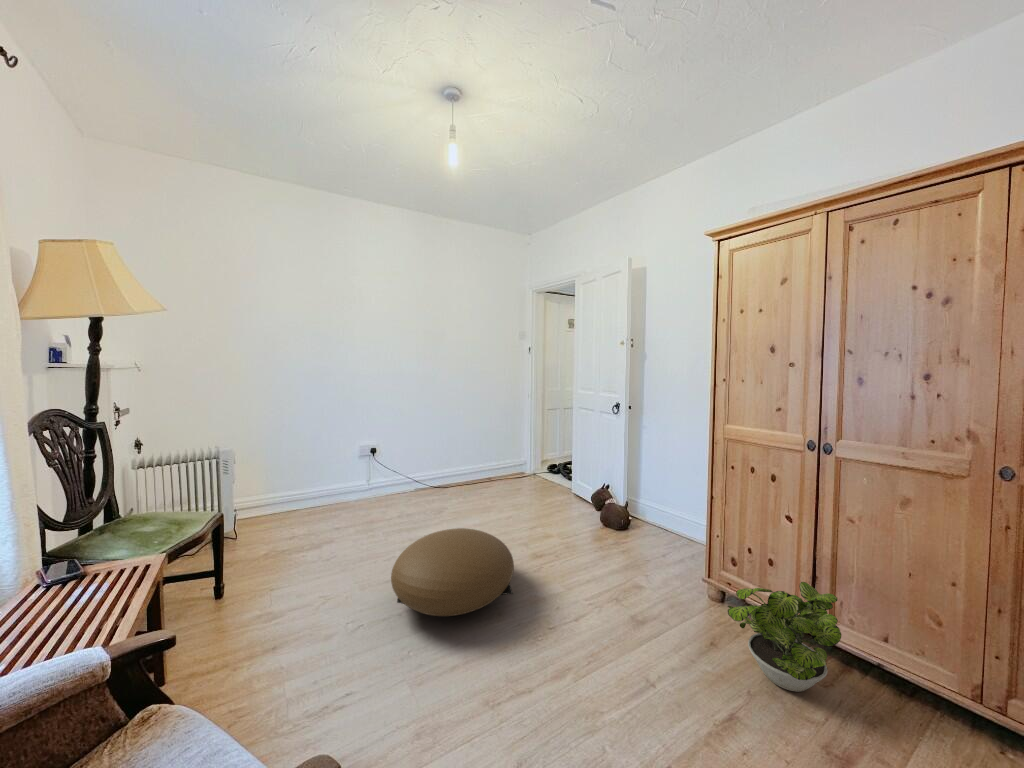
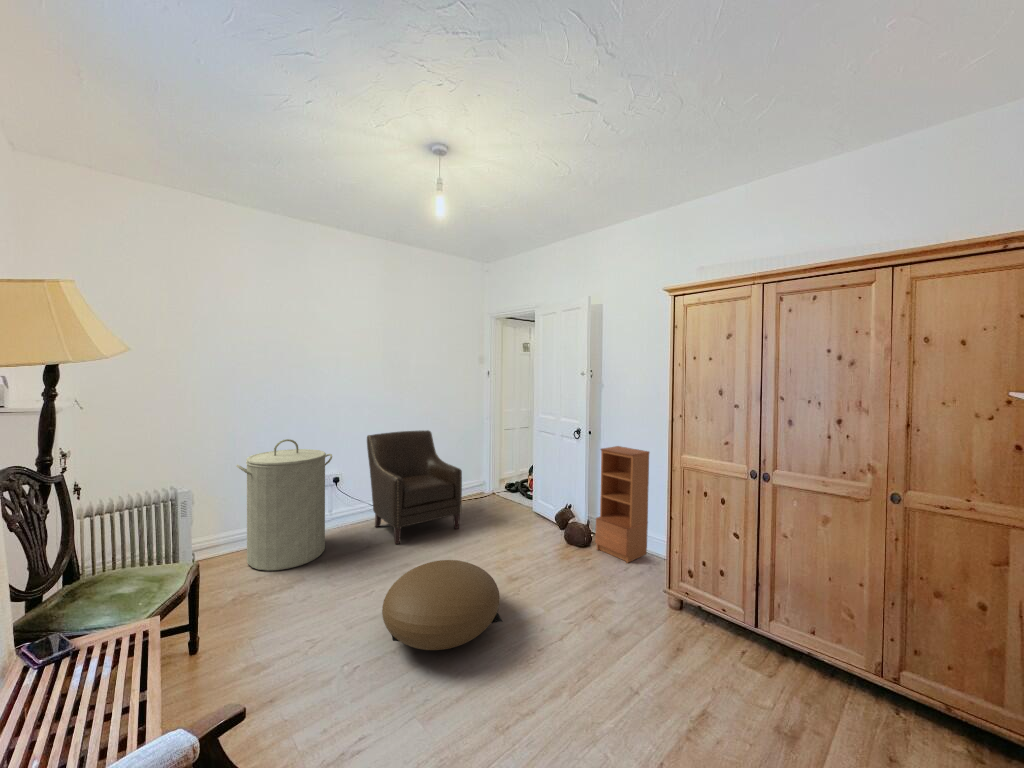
chair: none [405,406,495,514] -> present [367,430,462,544]
laundry hamper: none [277,407,368,530] -> present [237,439,332,571]
bookcase: none [631,422,693,548] -> present [595,446,649,563]
potted plant: present [728,582,841,692] -> none [693,590,782,684]

